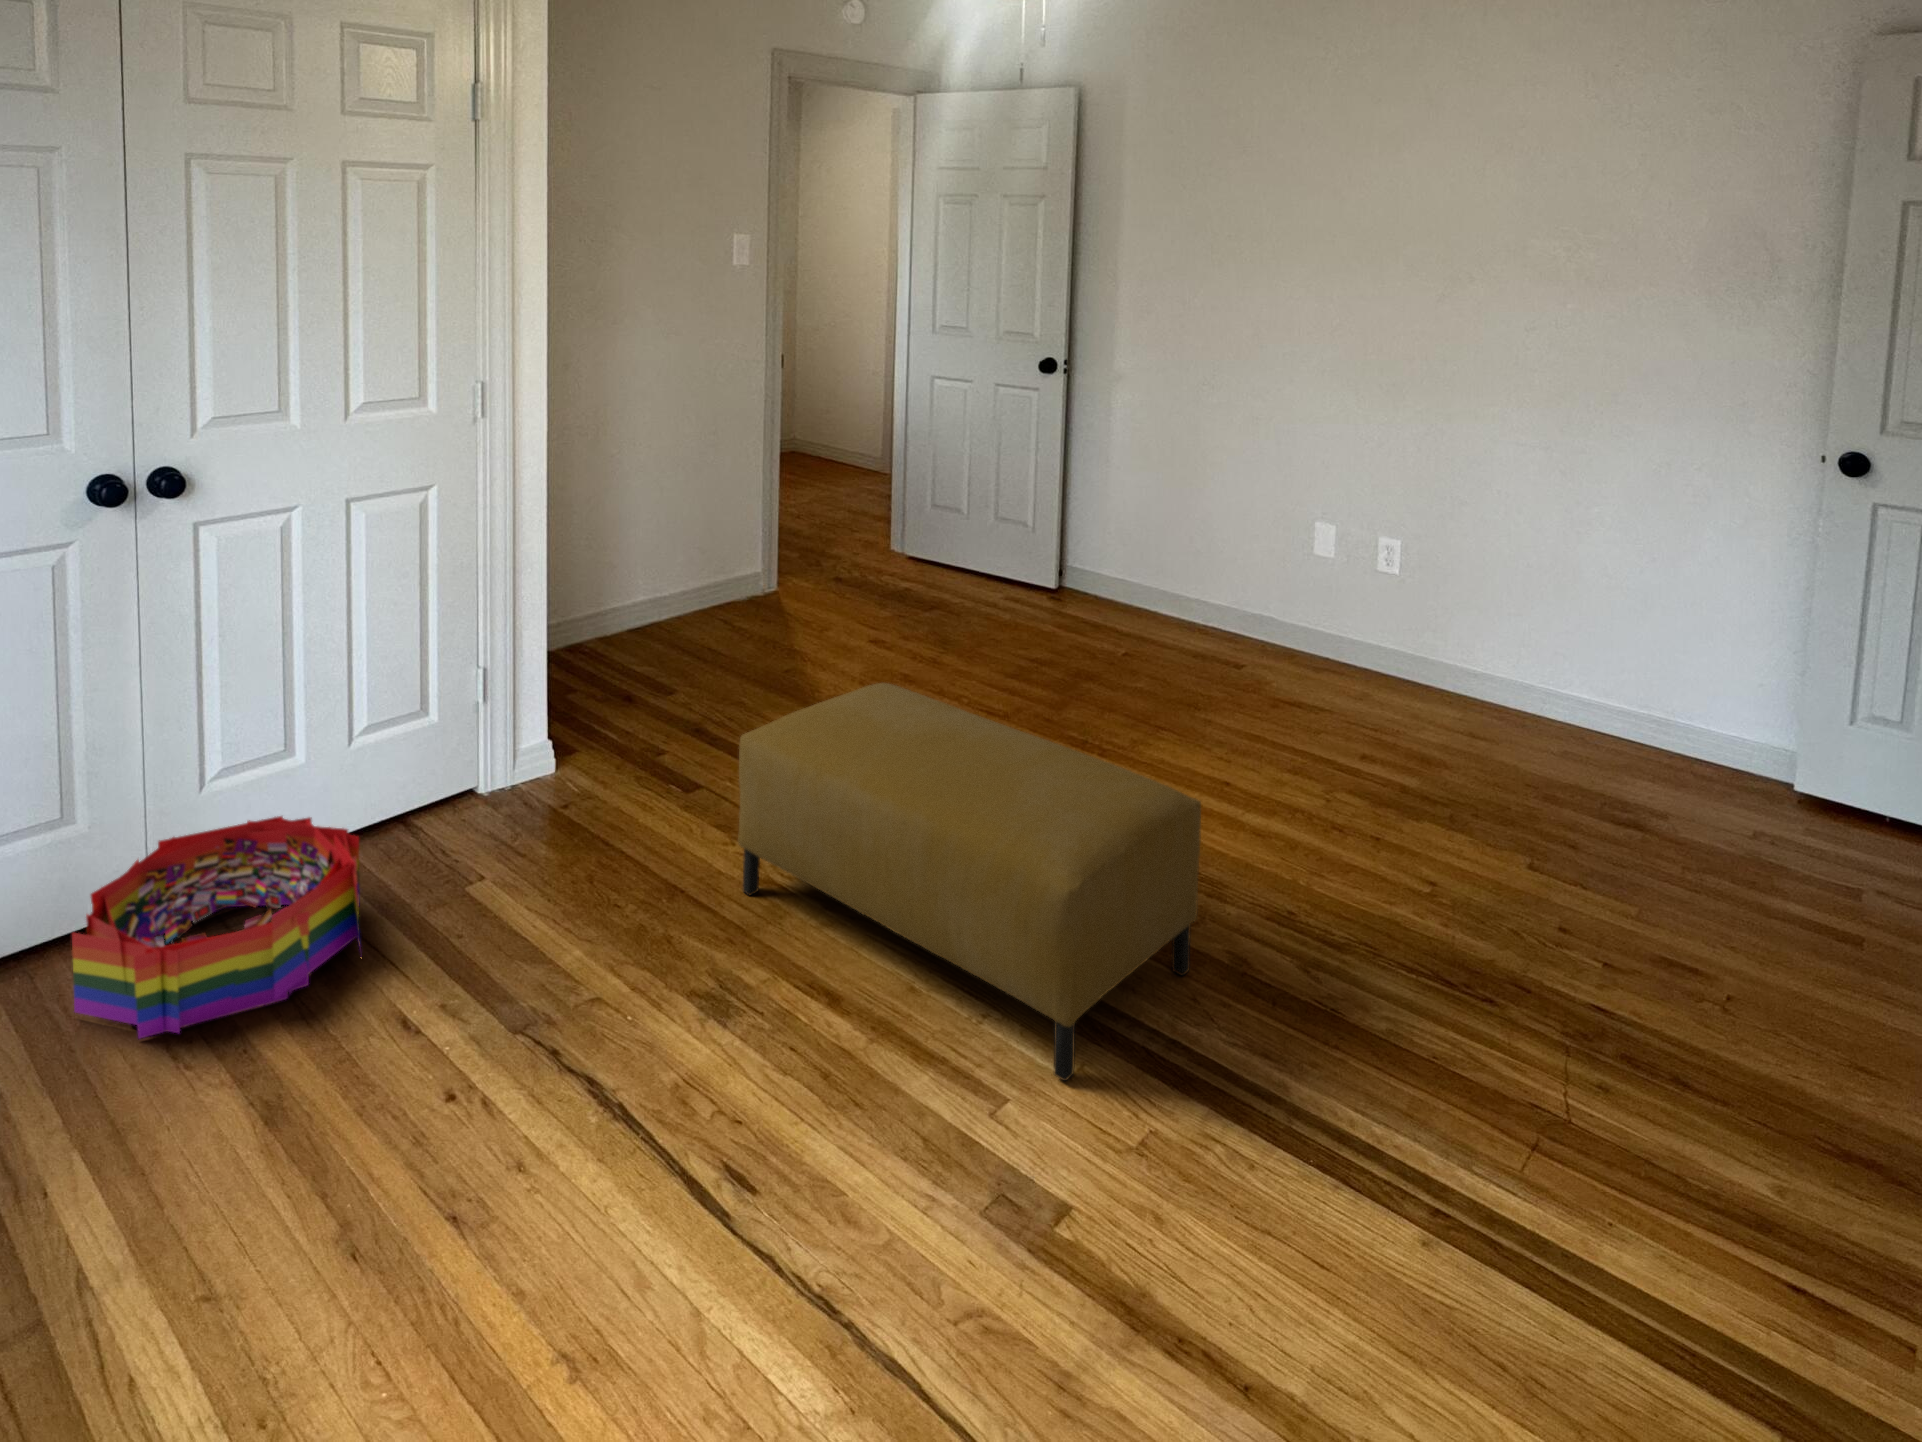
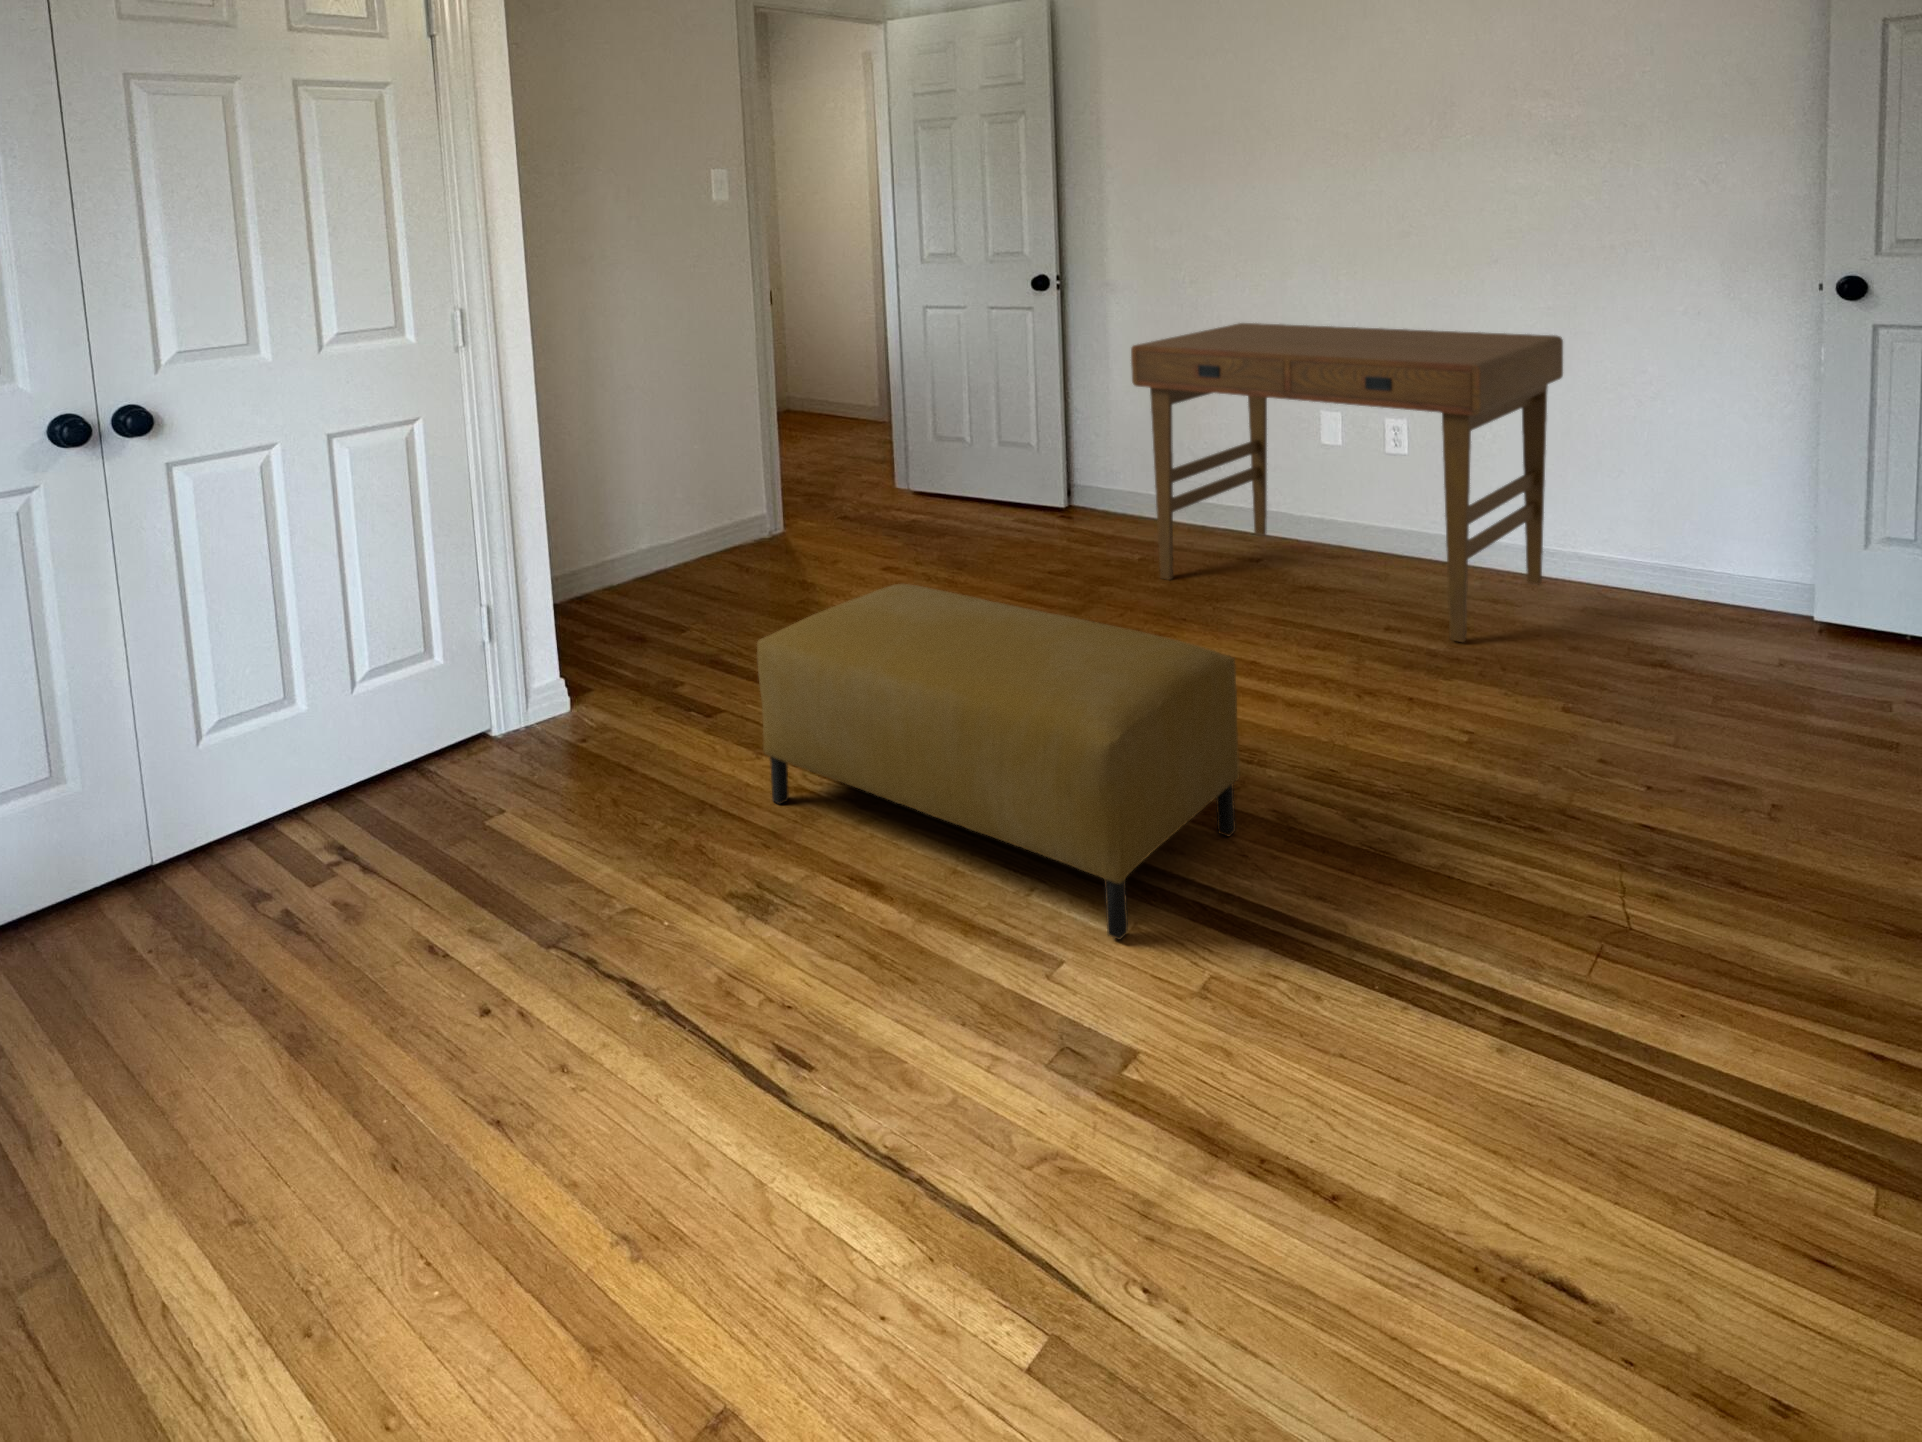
desk: none [1129,426,1559,779] -> present [1131,323,1563,642]
storage bin: present [72,816,360,1038] -> none [68,763,380,990]

